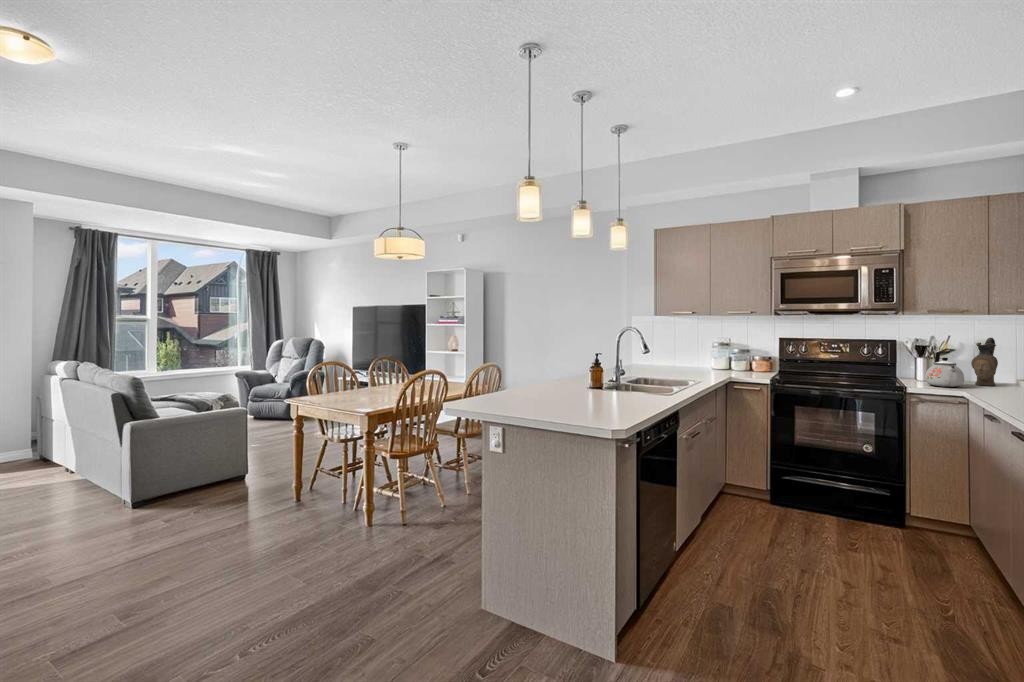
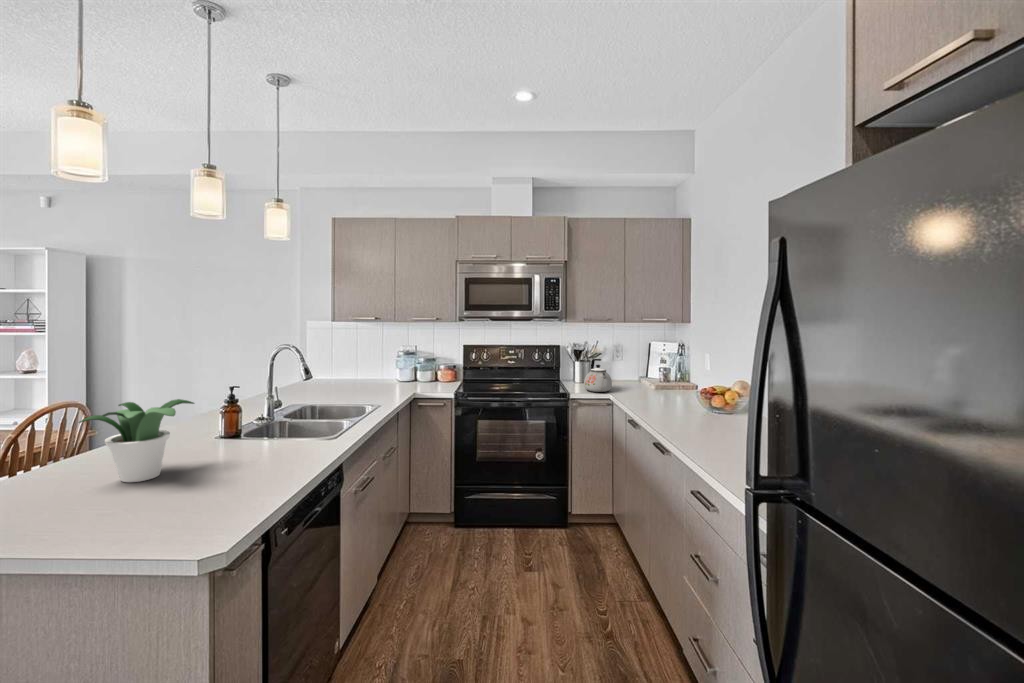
ceramic pitcher: present [971,338,998,386] -> none [617,344,634,387]
potted plant: none [521,348,583,399] -> present [79,399,194,482]

